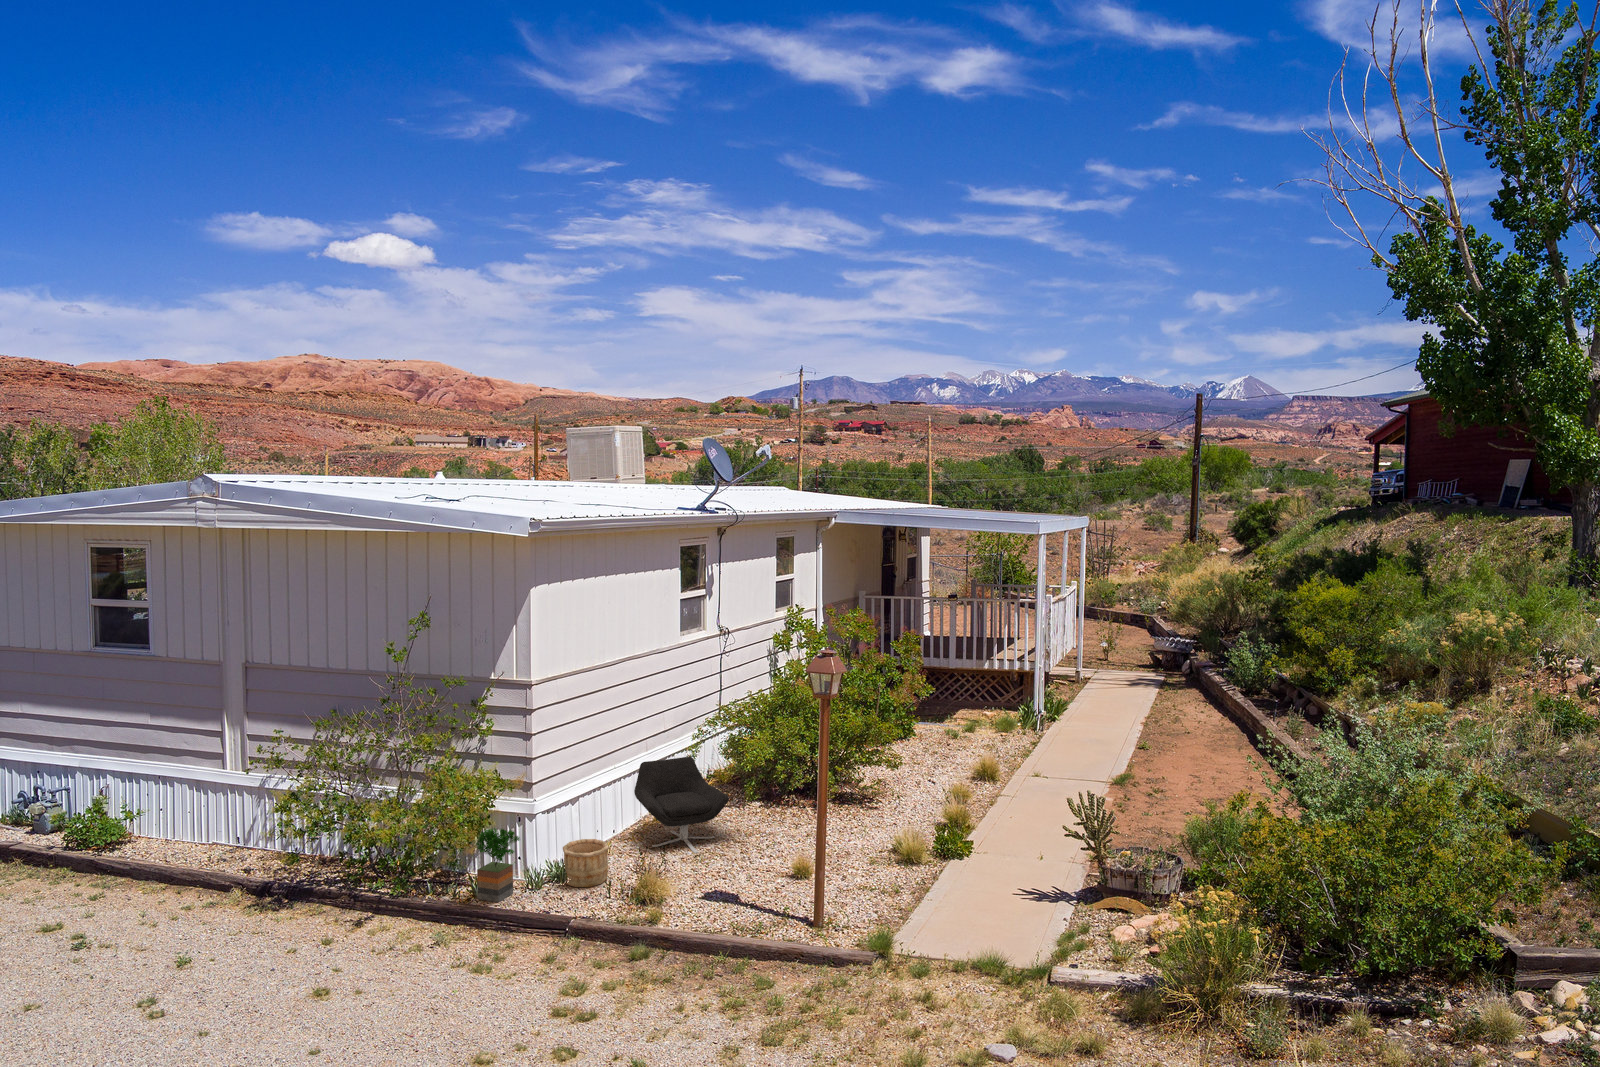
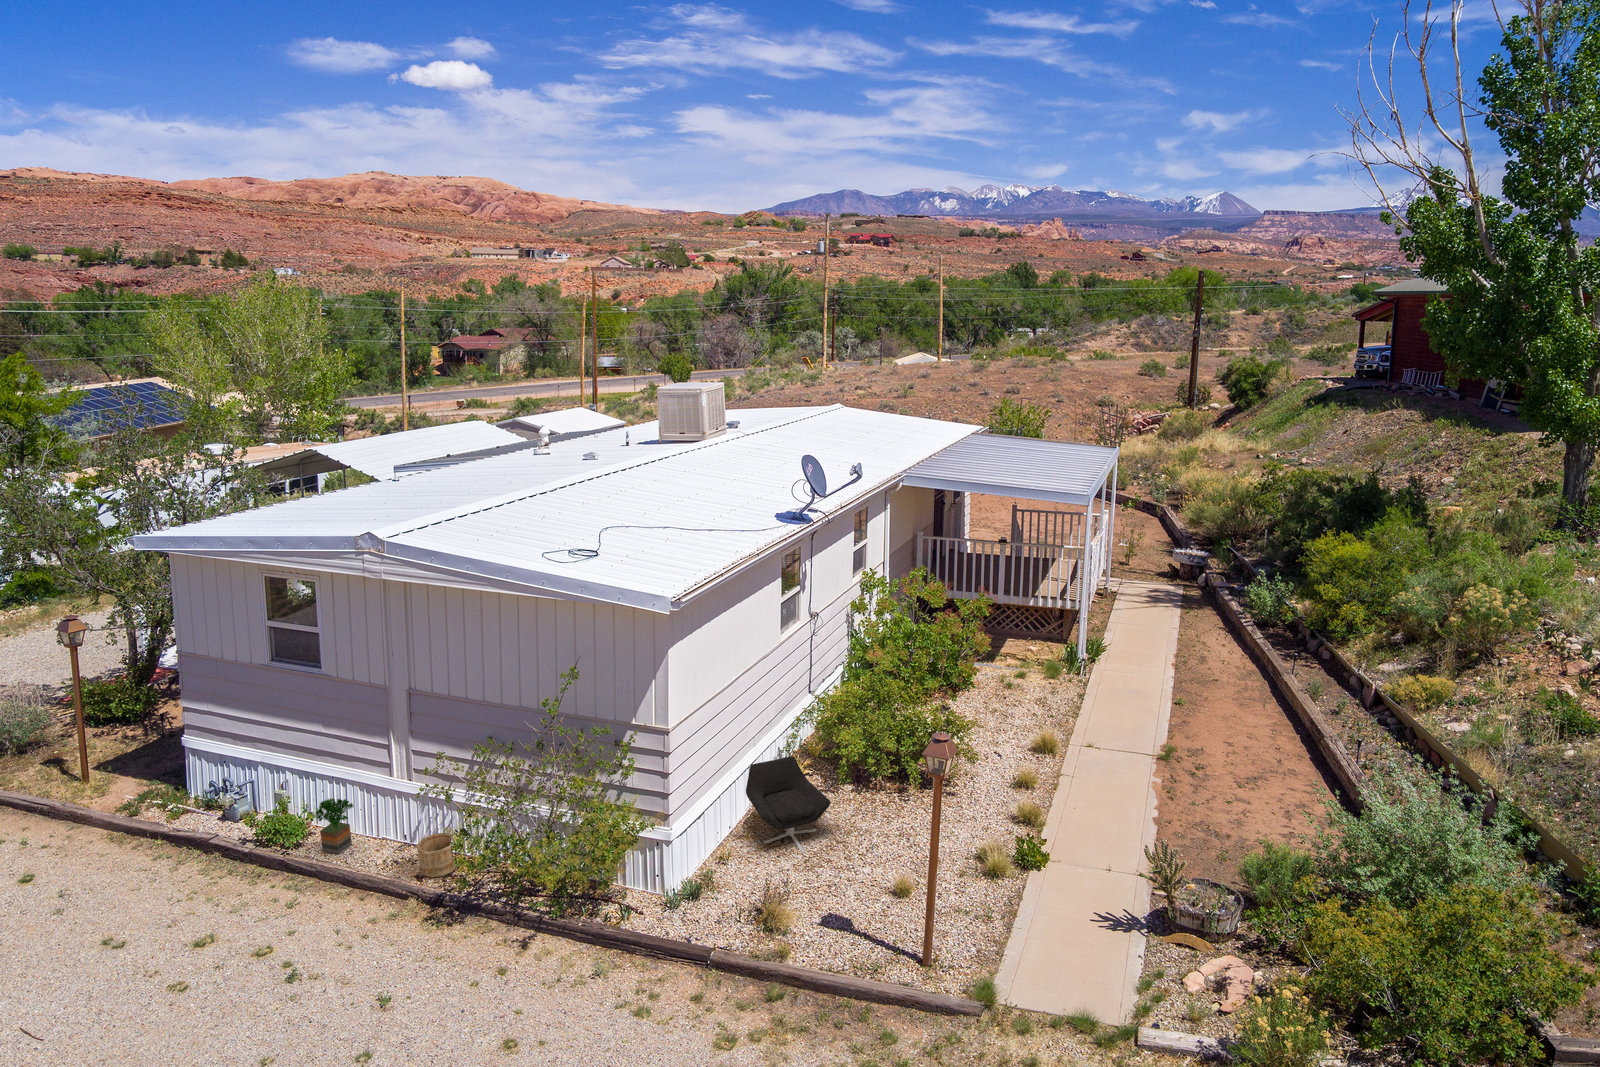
potted tree: present [476,828,520,902] -> present [316,798,353,855]
wooden bucket: present [563,839,609,887] -> present [416,833,456,878]

